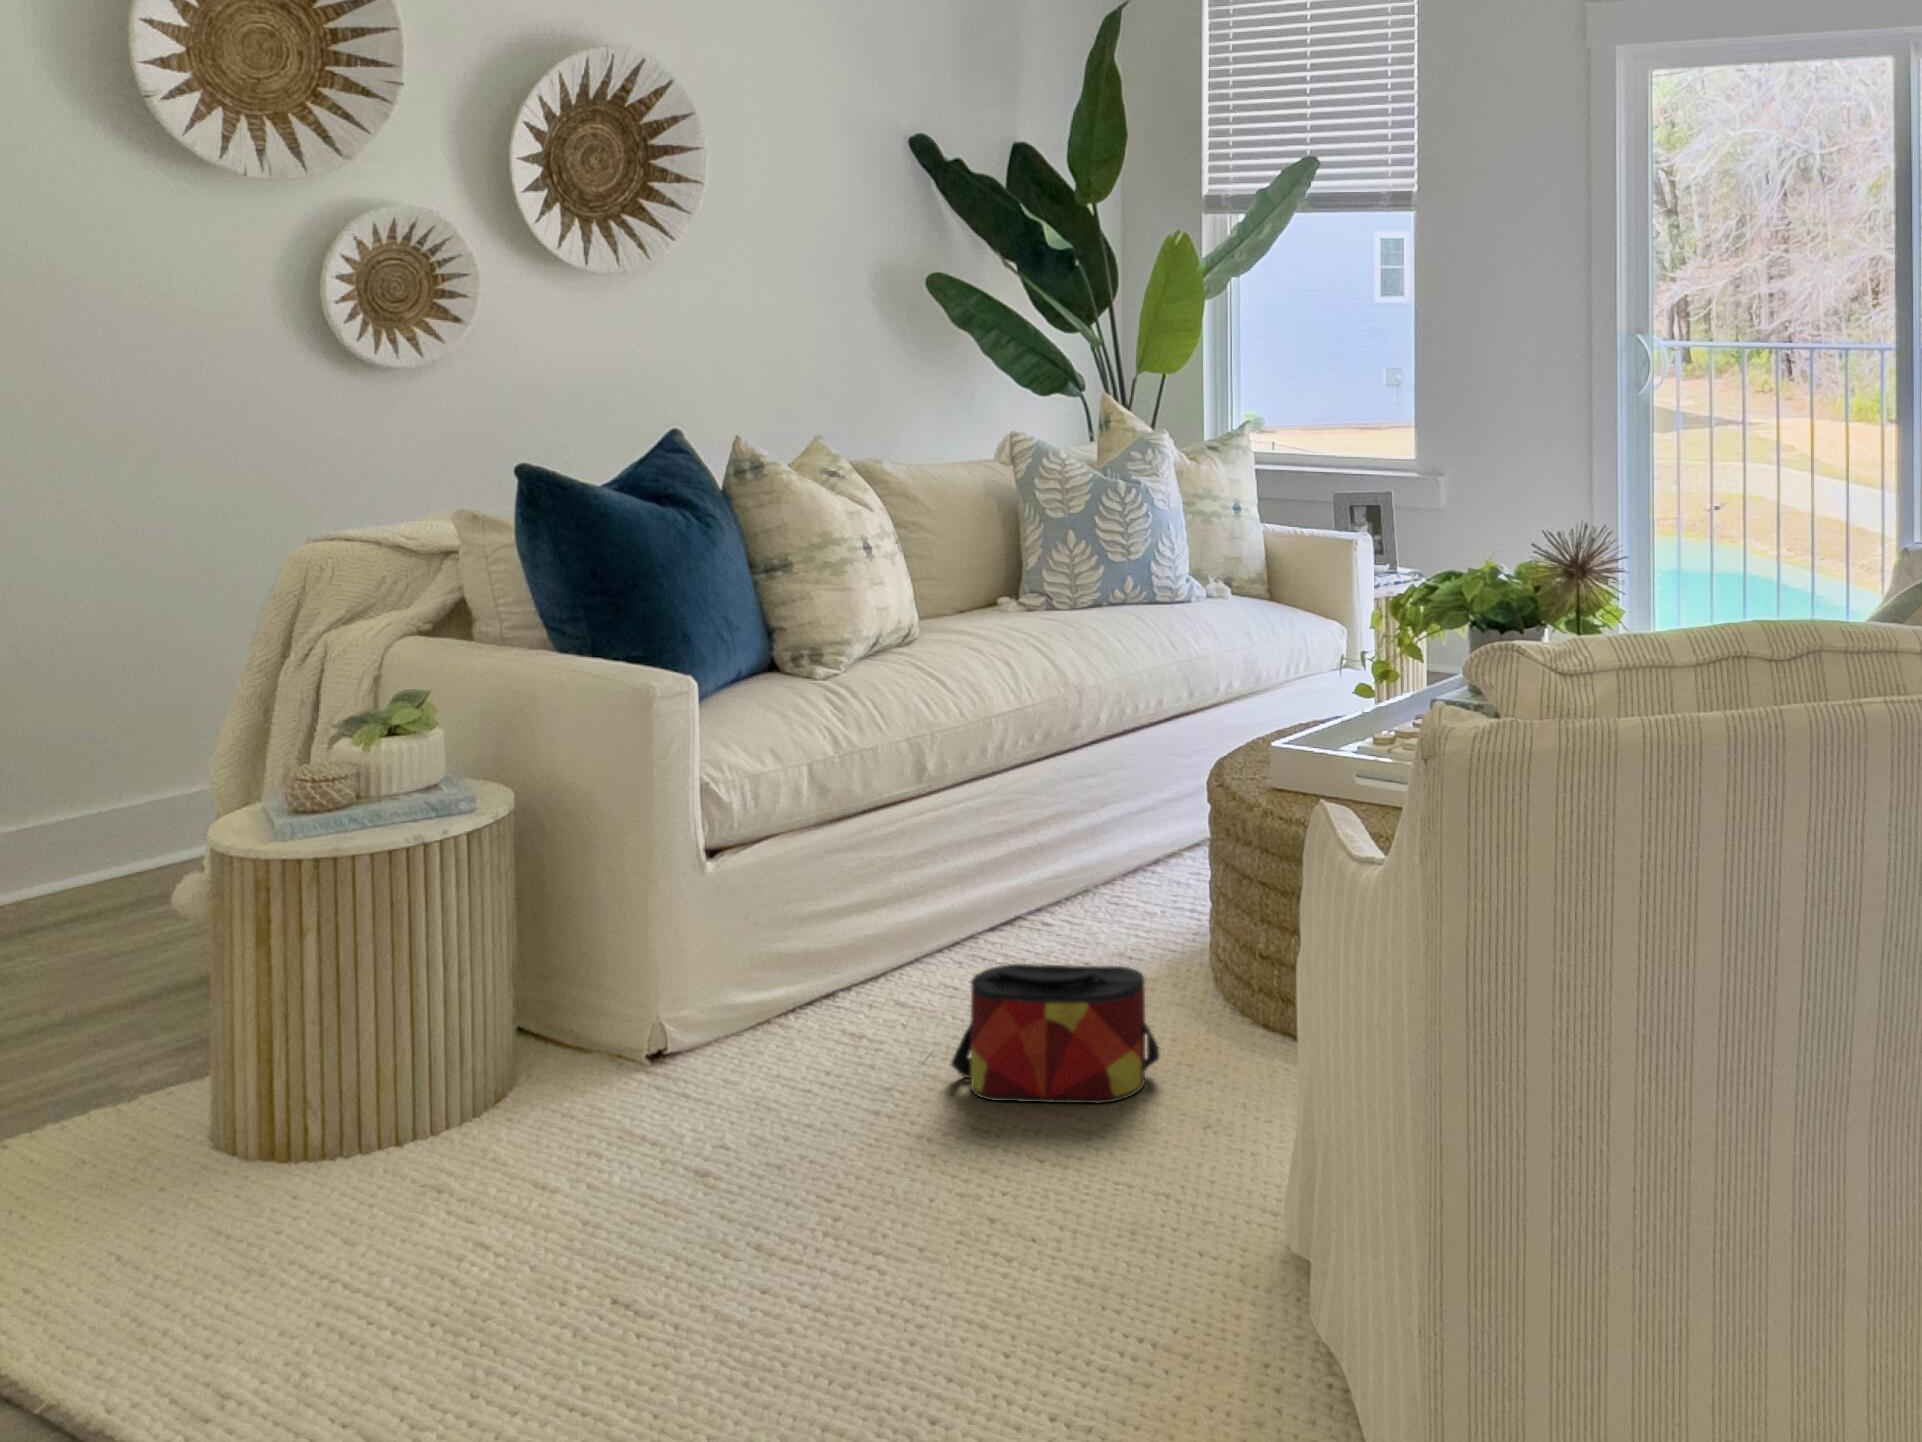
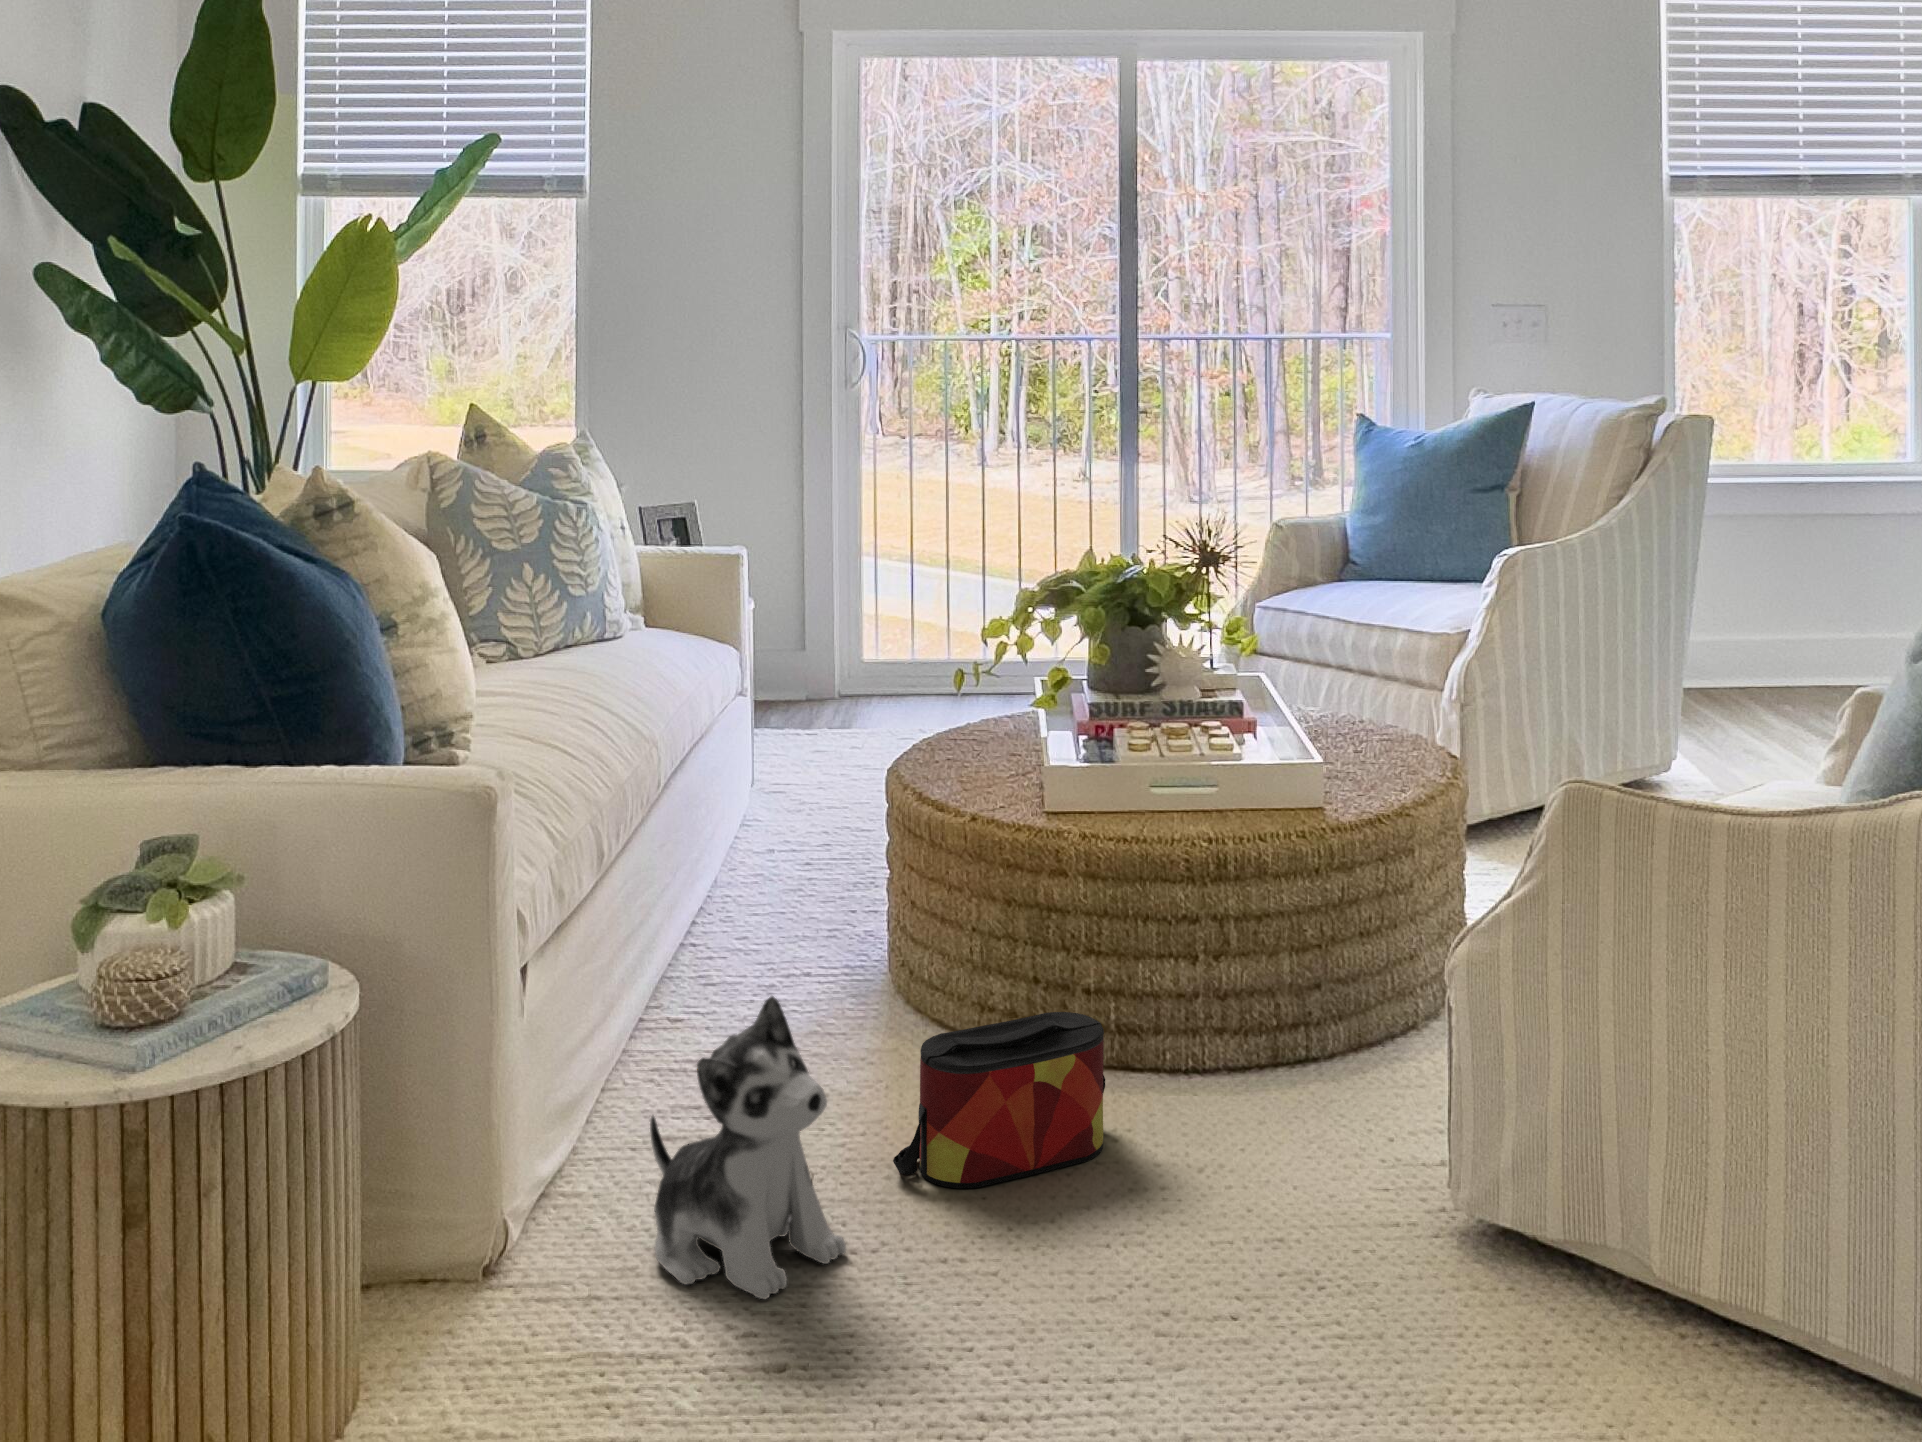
plush toy: none [702,893,846,1136] -> present [650,996,846,1299]

